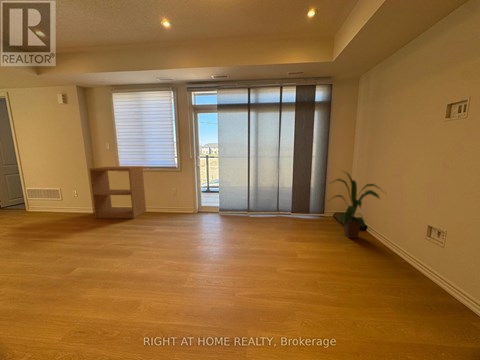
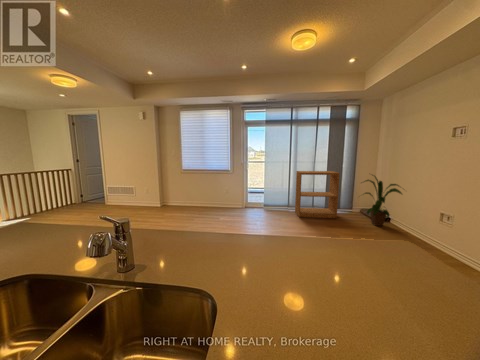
bookshelf: present [89,167,146,219] -> present [295,171,339,218]

